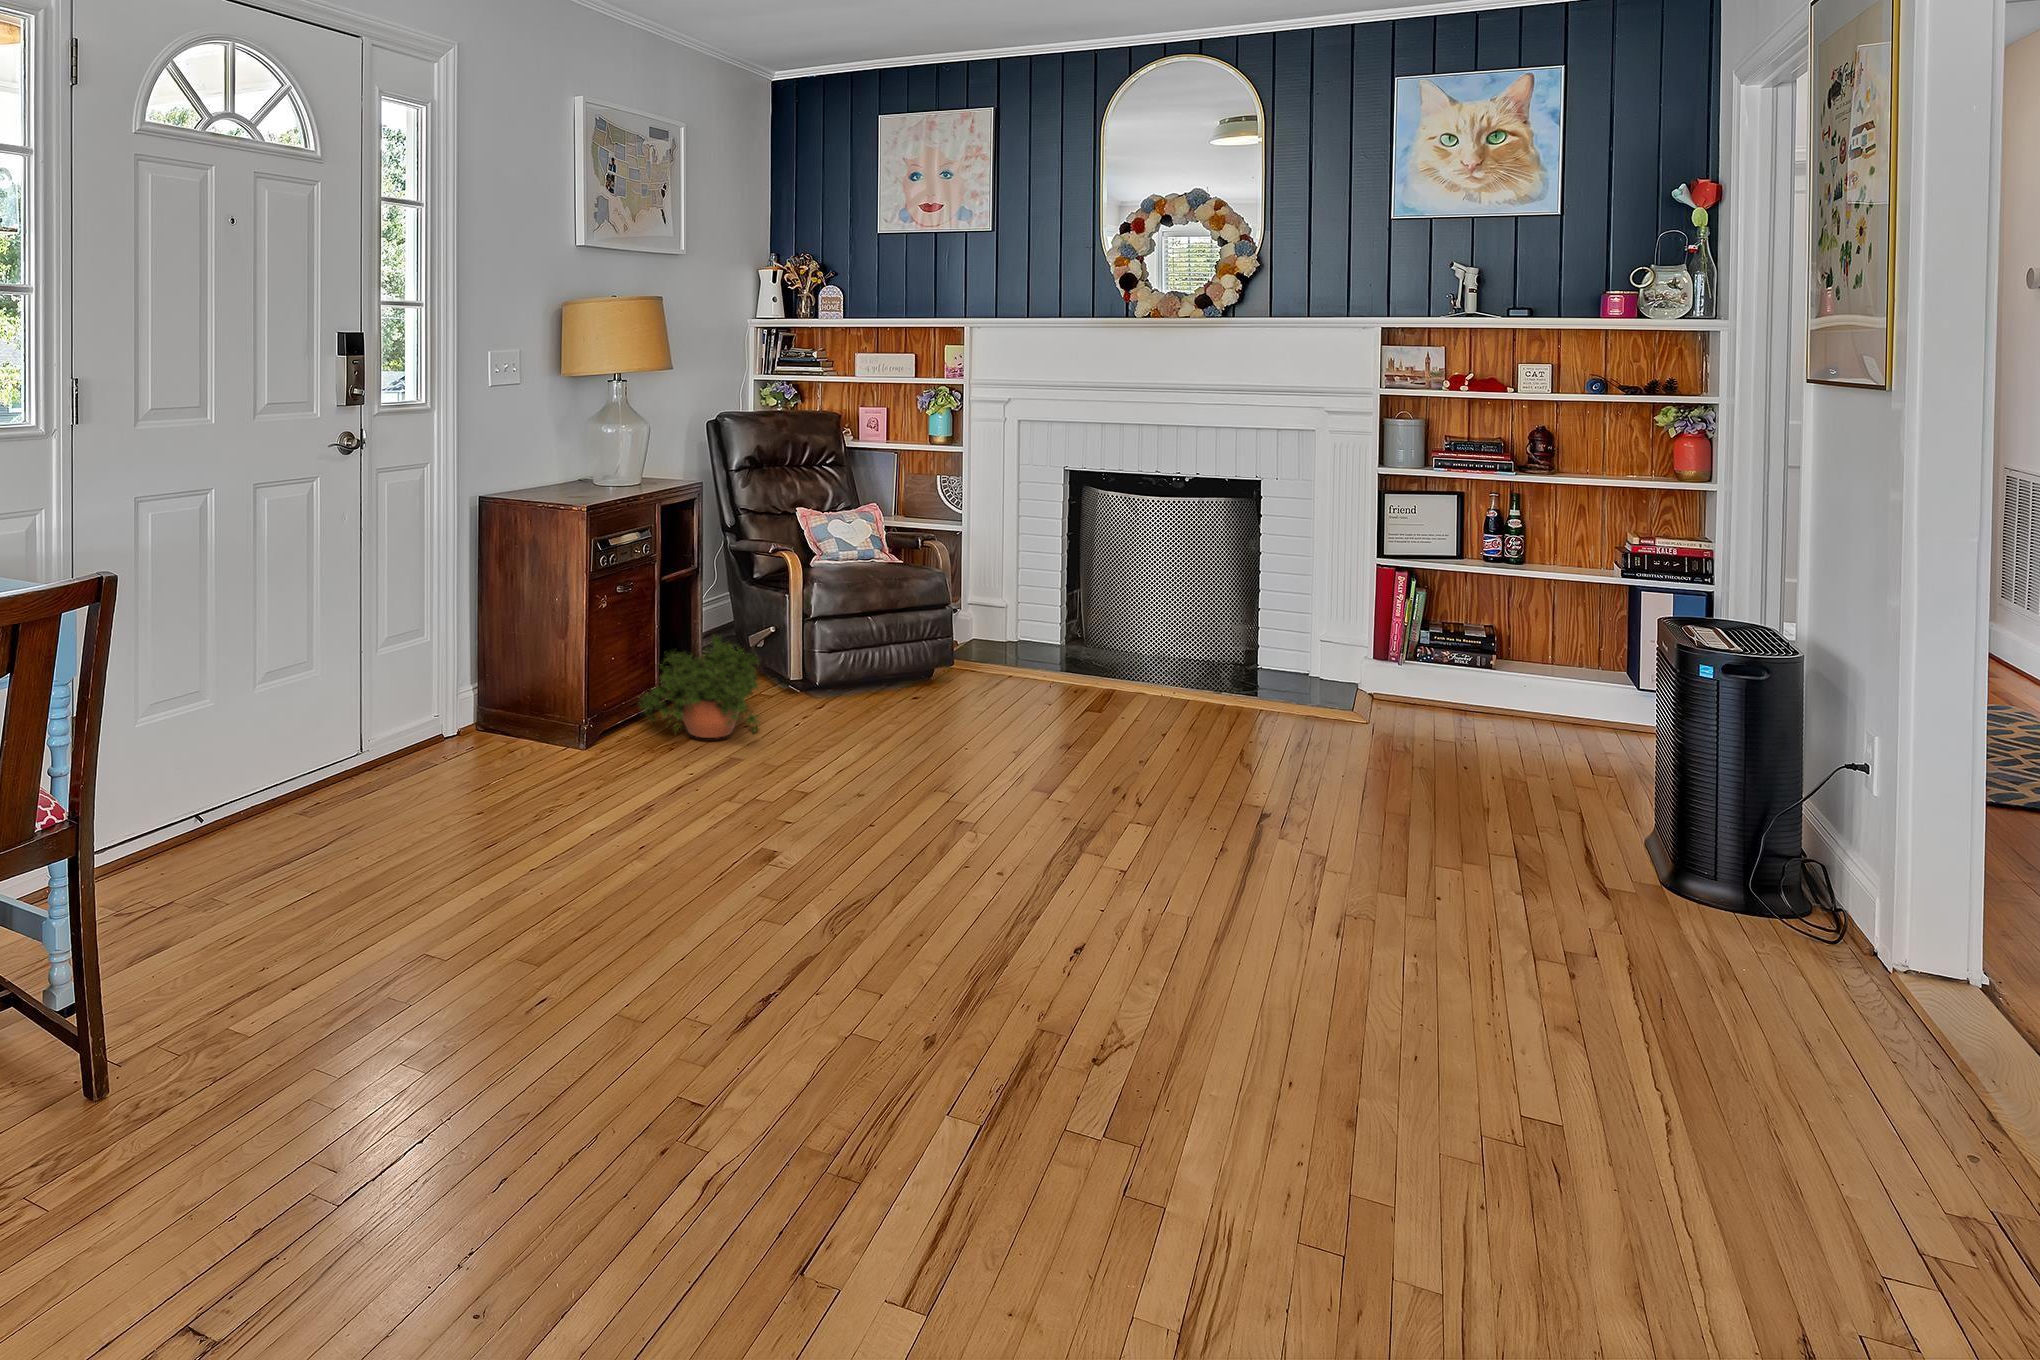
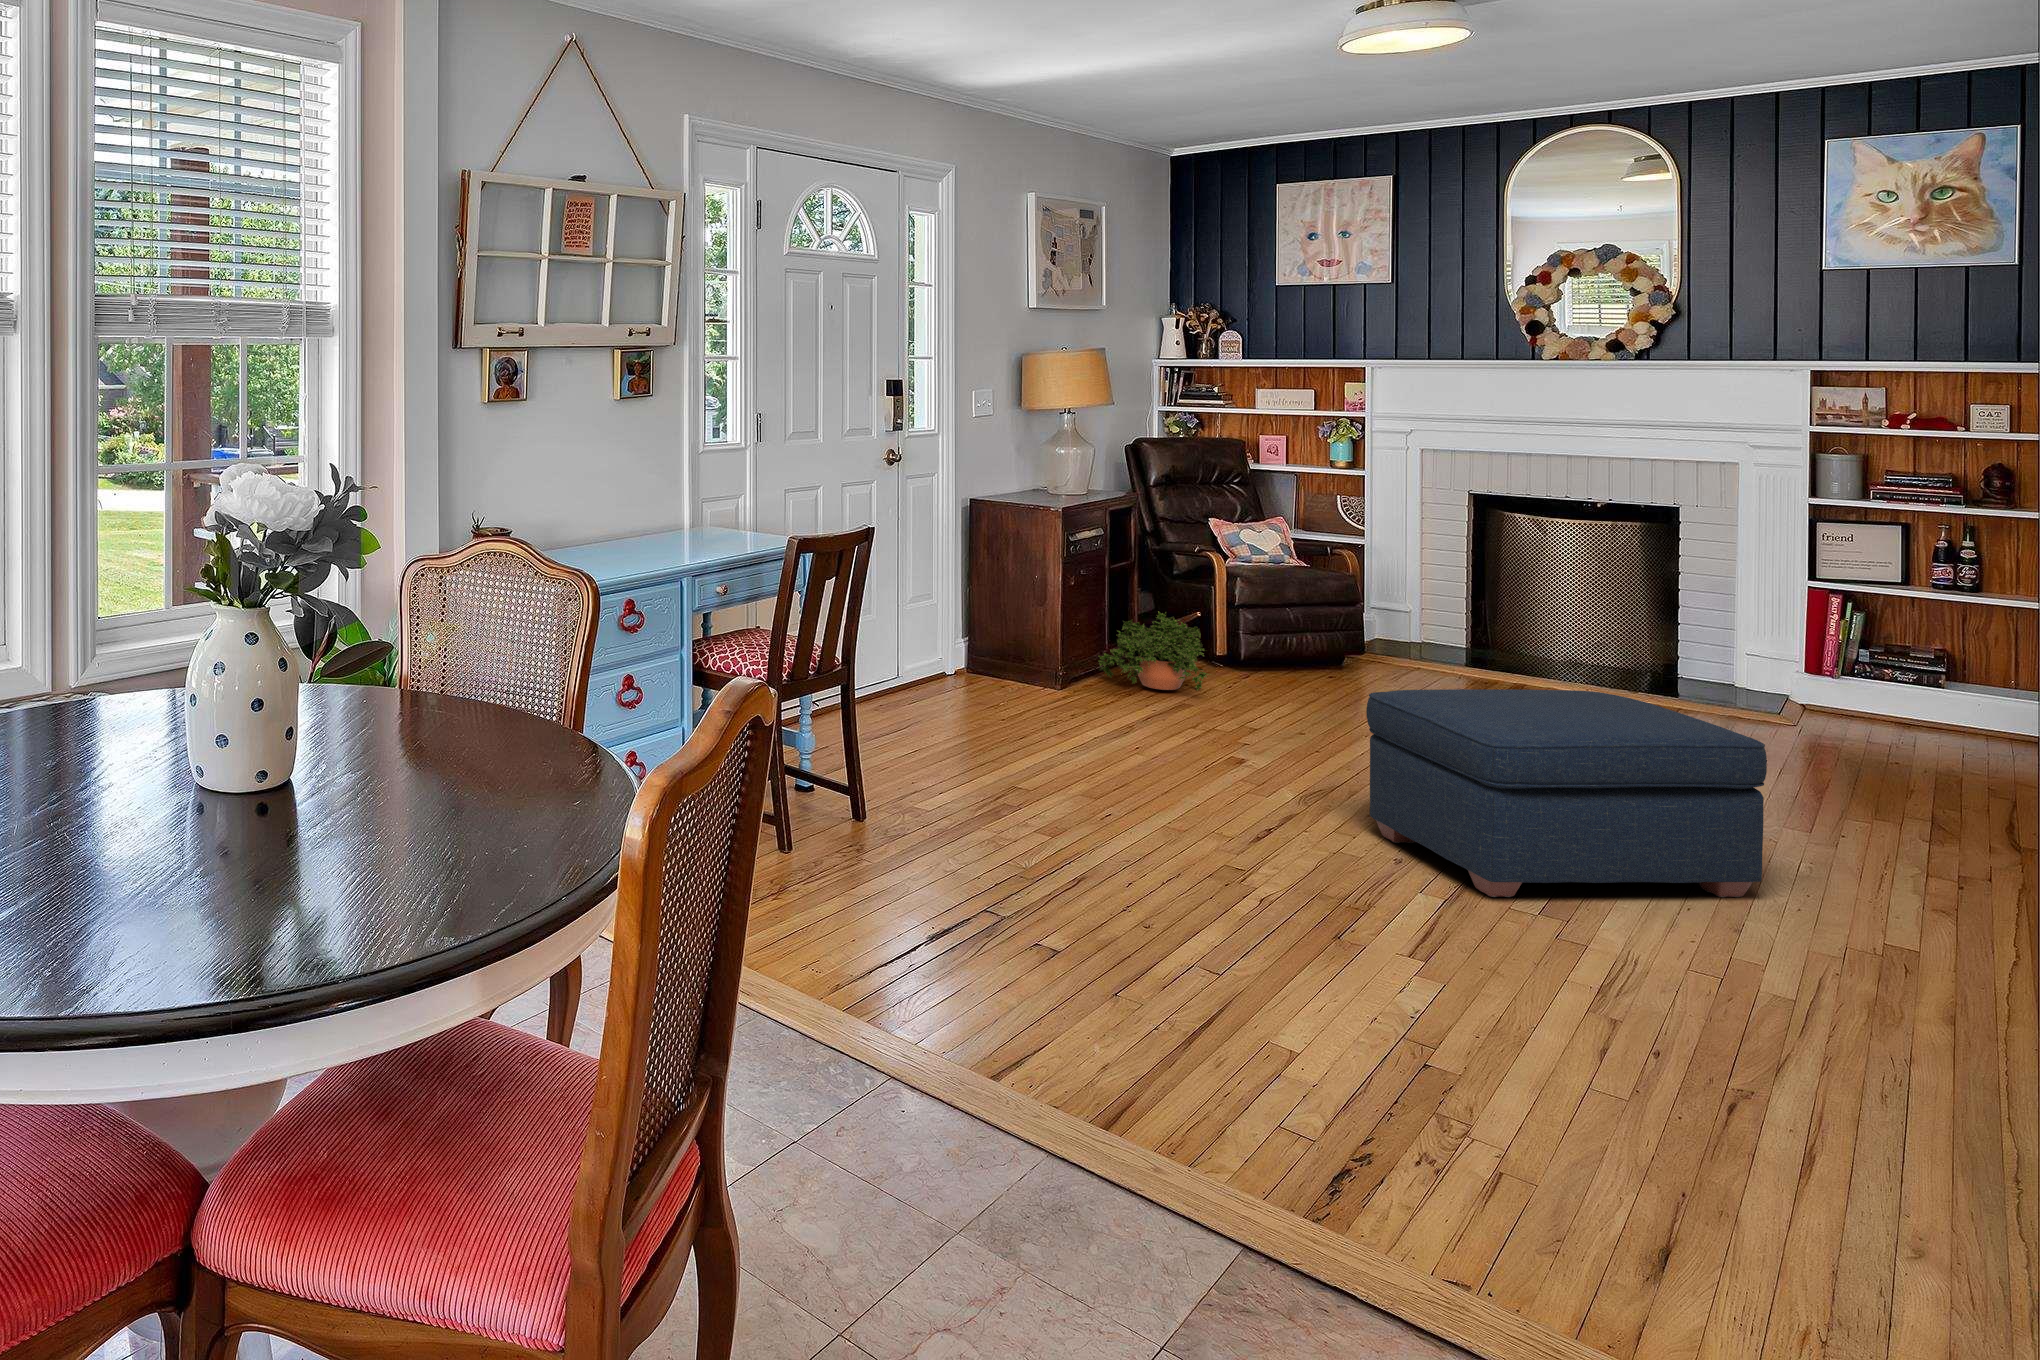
ottoman: none [887,742,1348,1081] -> present [1366,689,1767,897]

